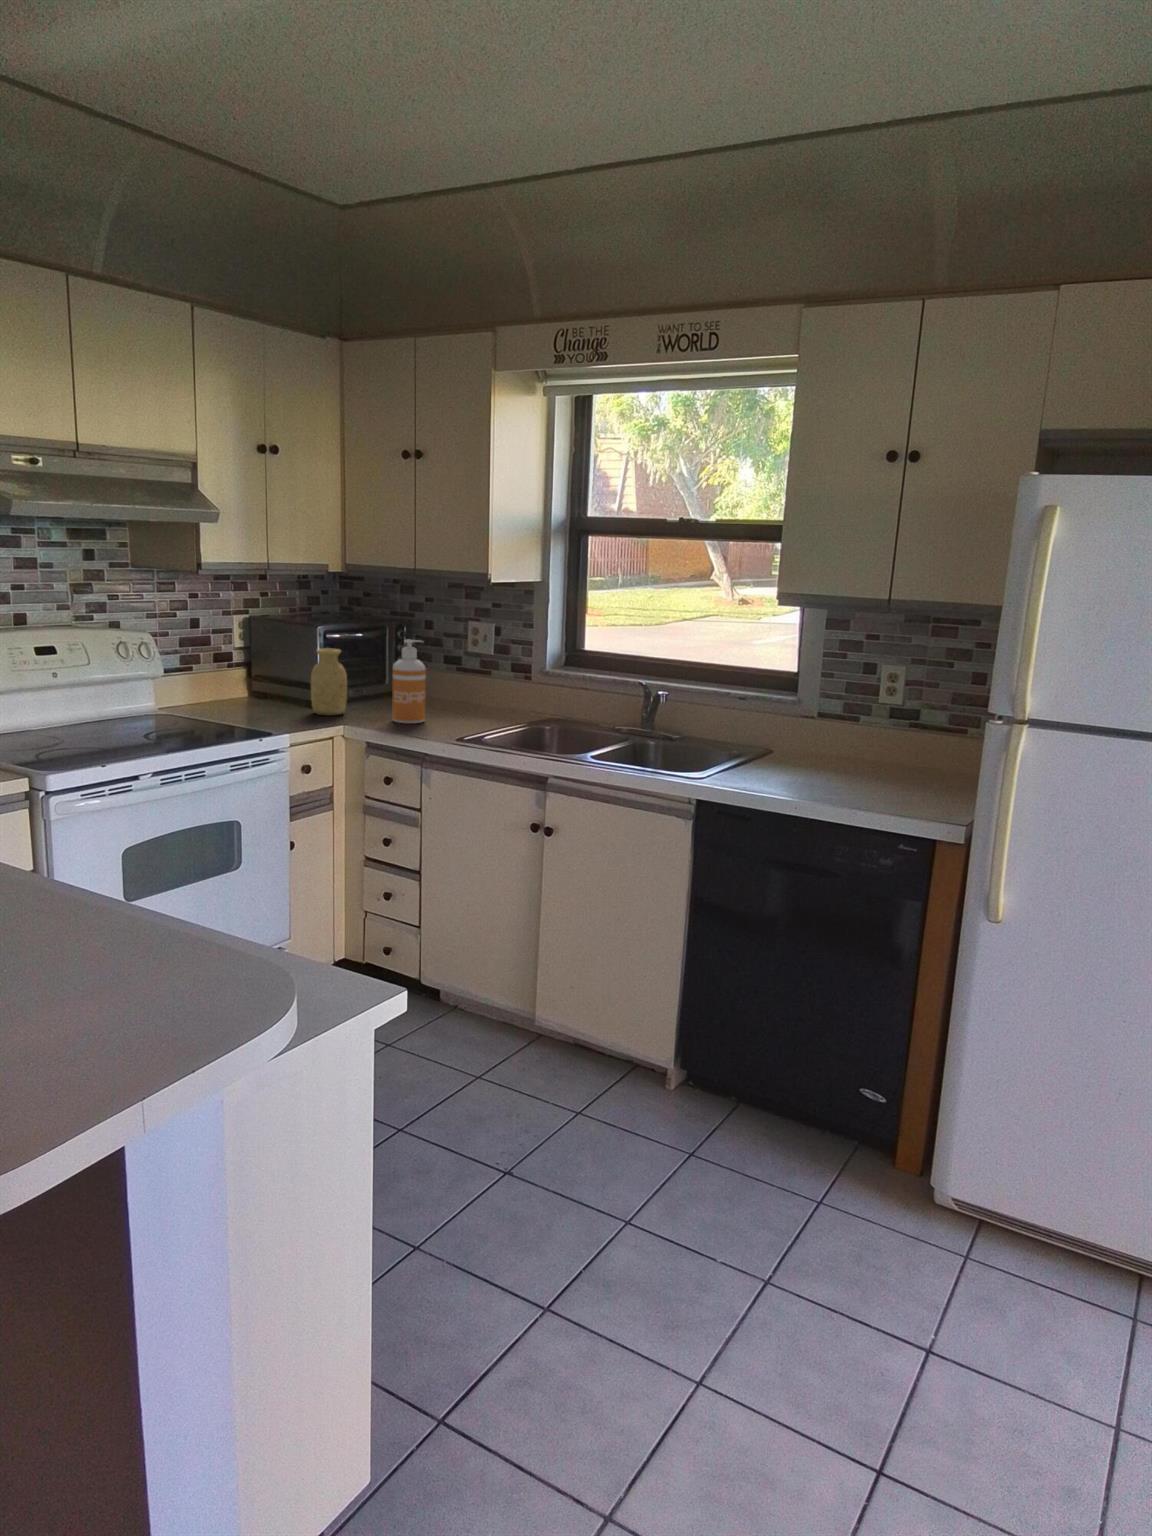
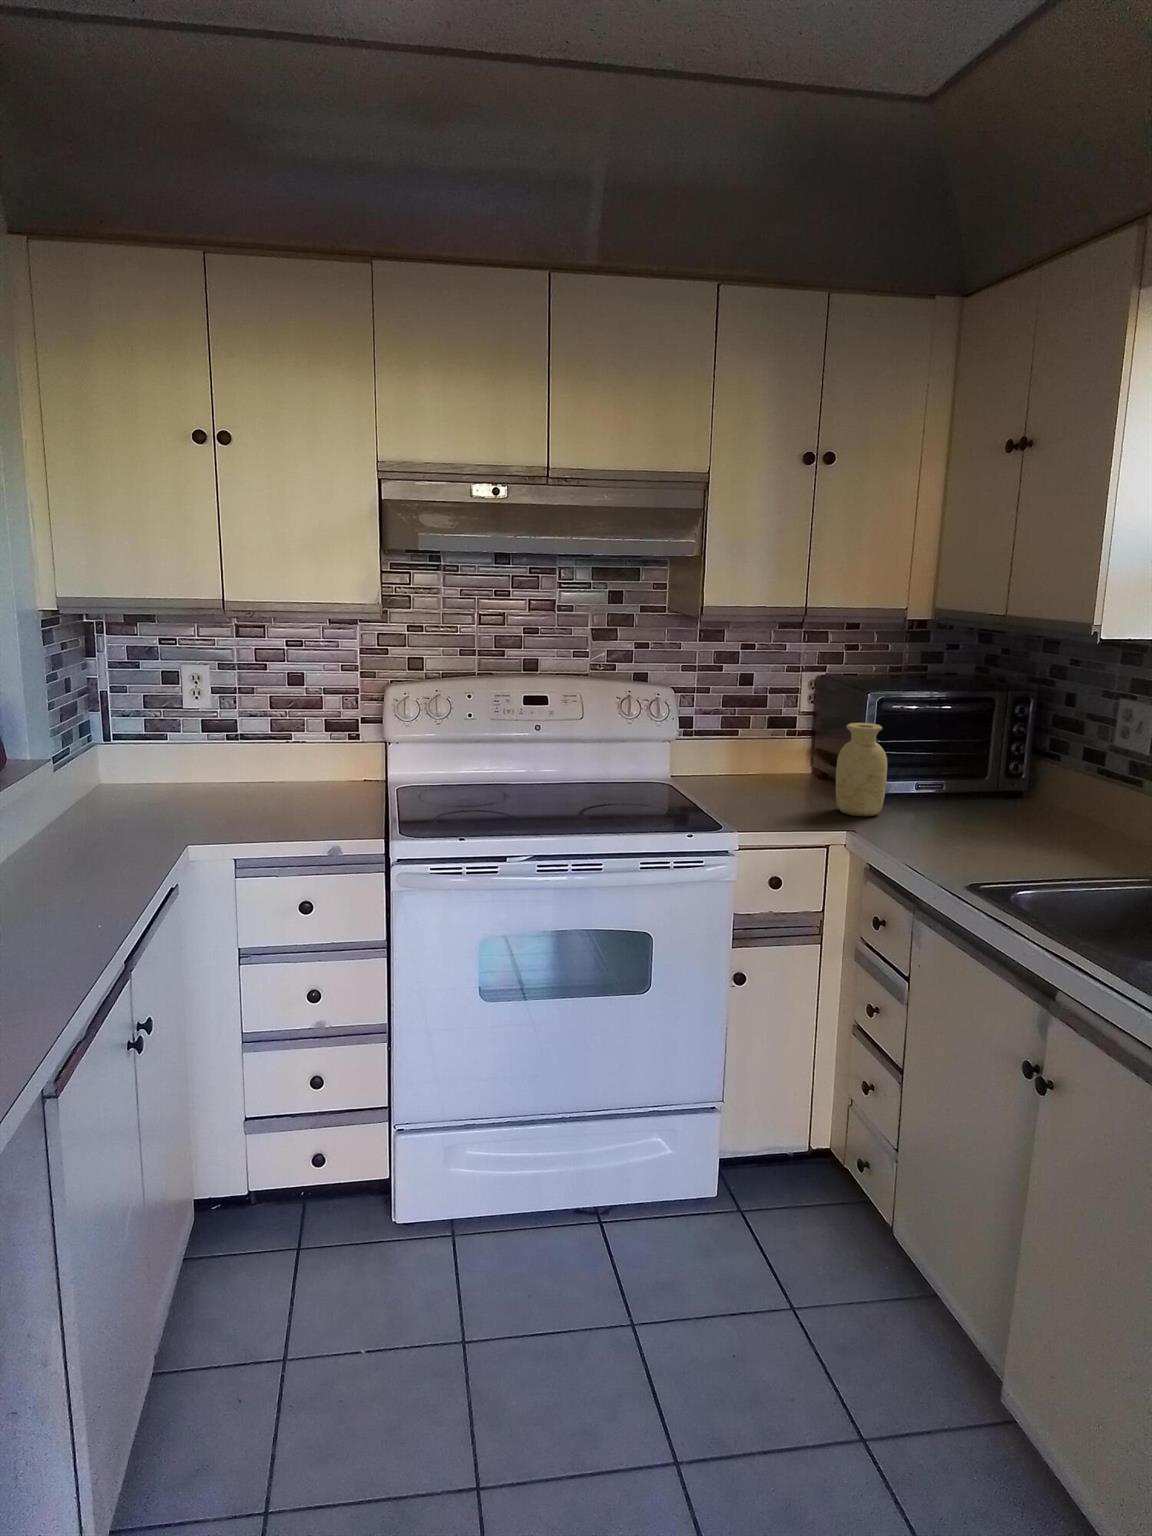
soap dispenser: present [392,640,426,723] -> none [923,720,981,847]

